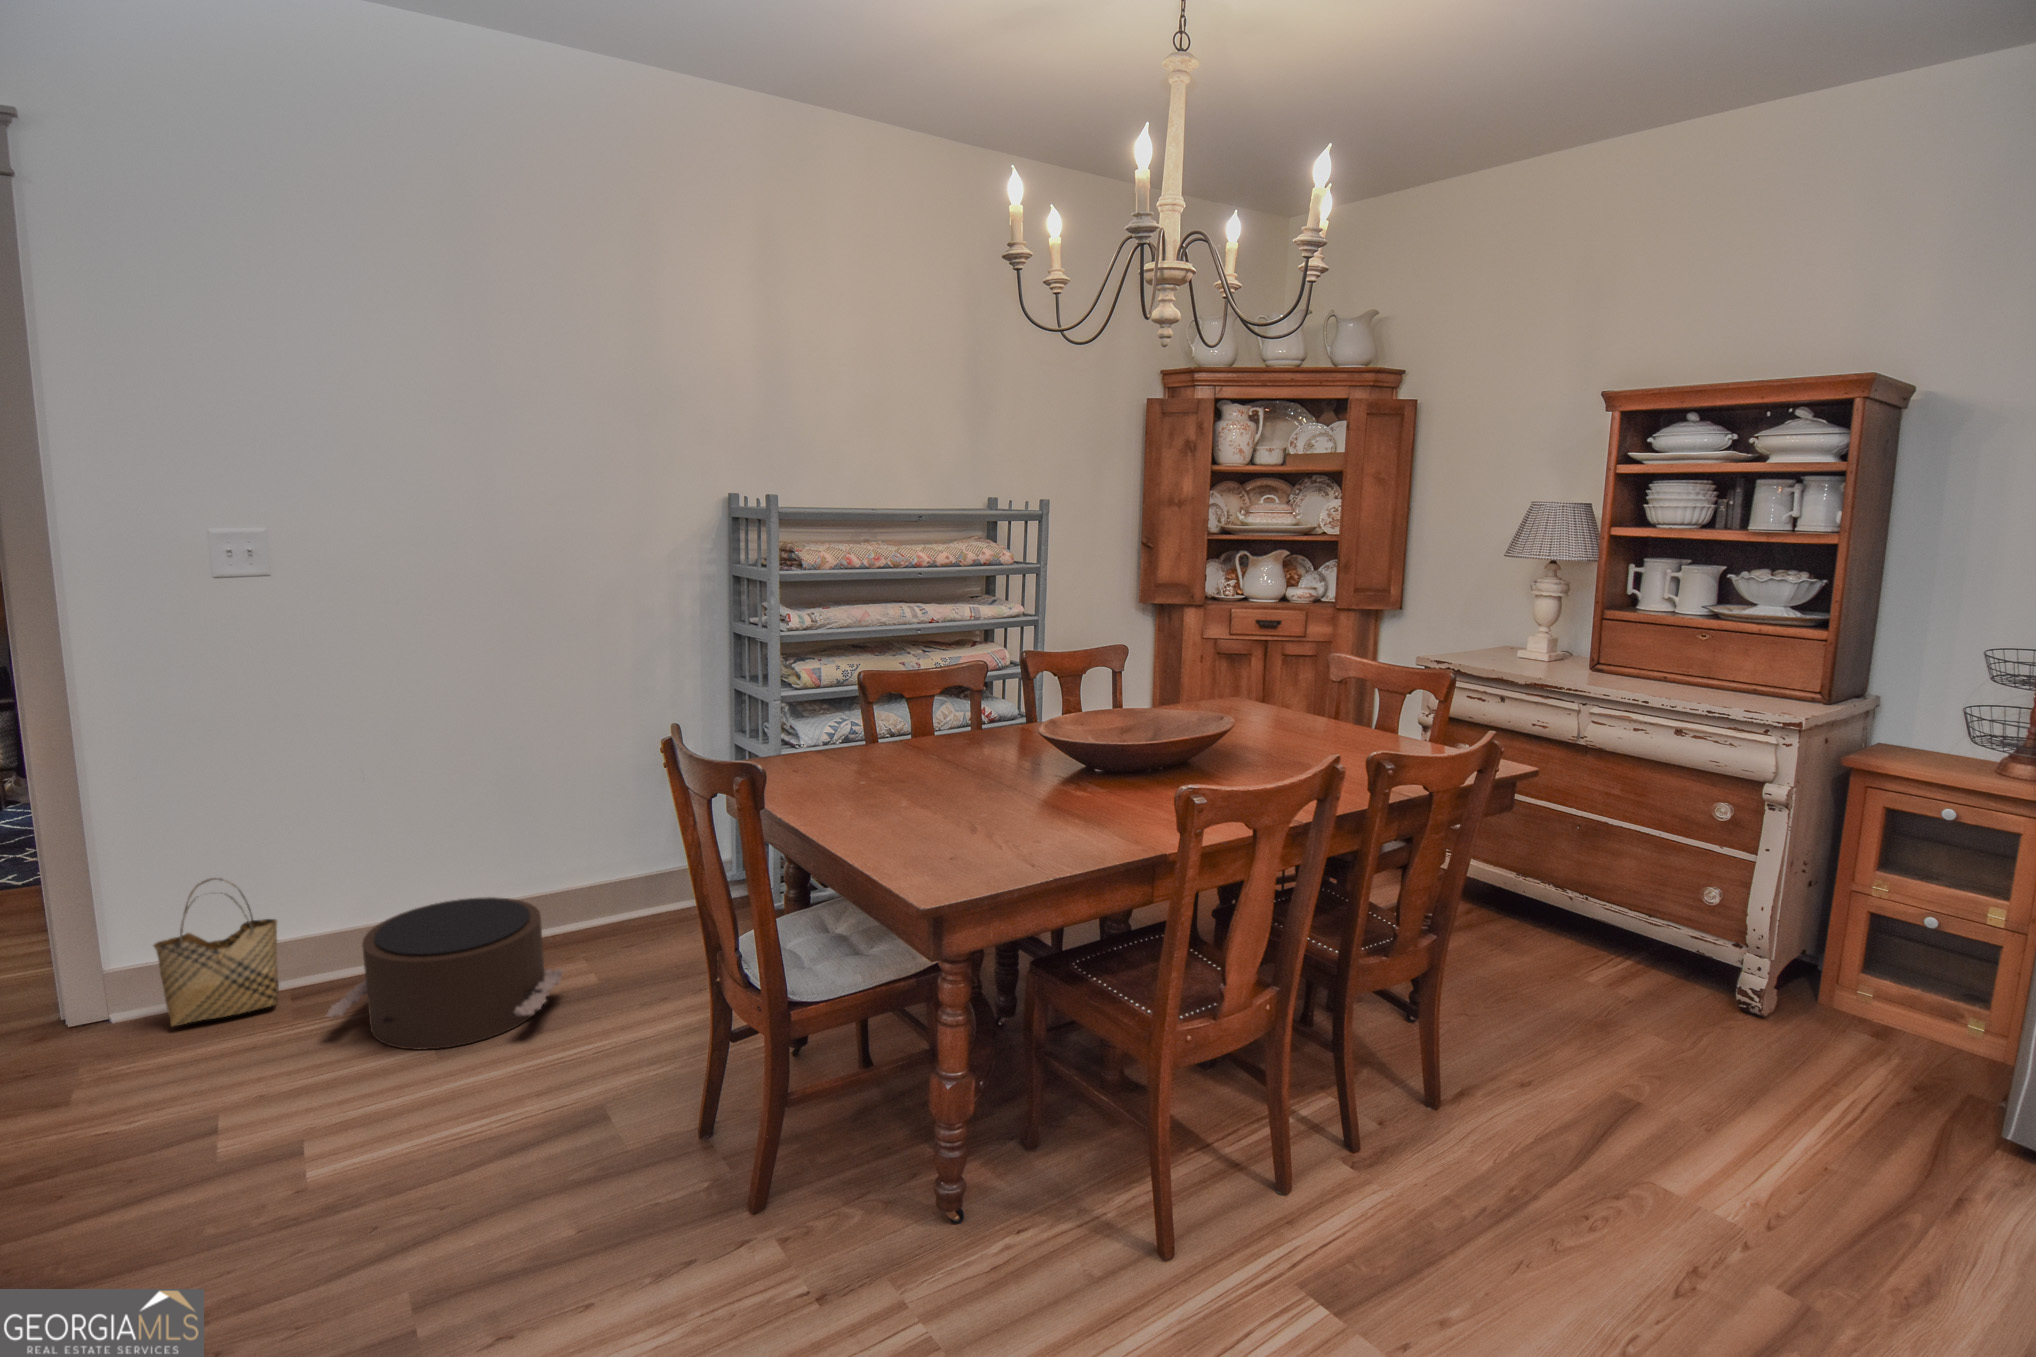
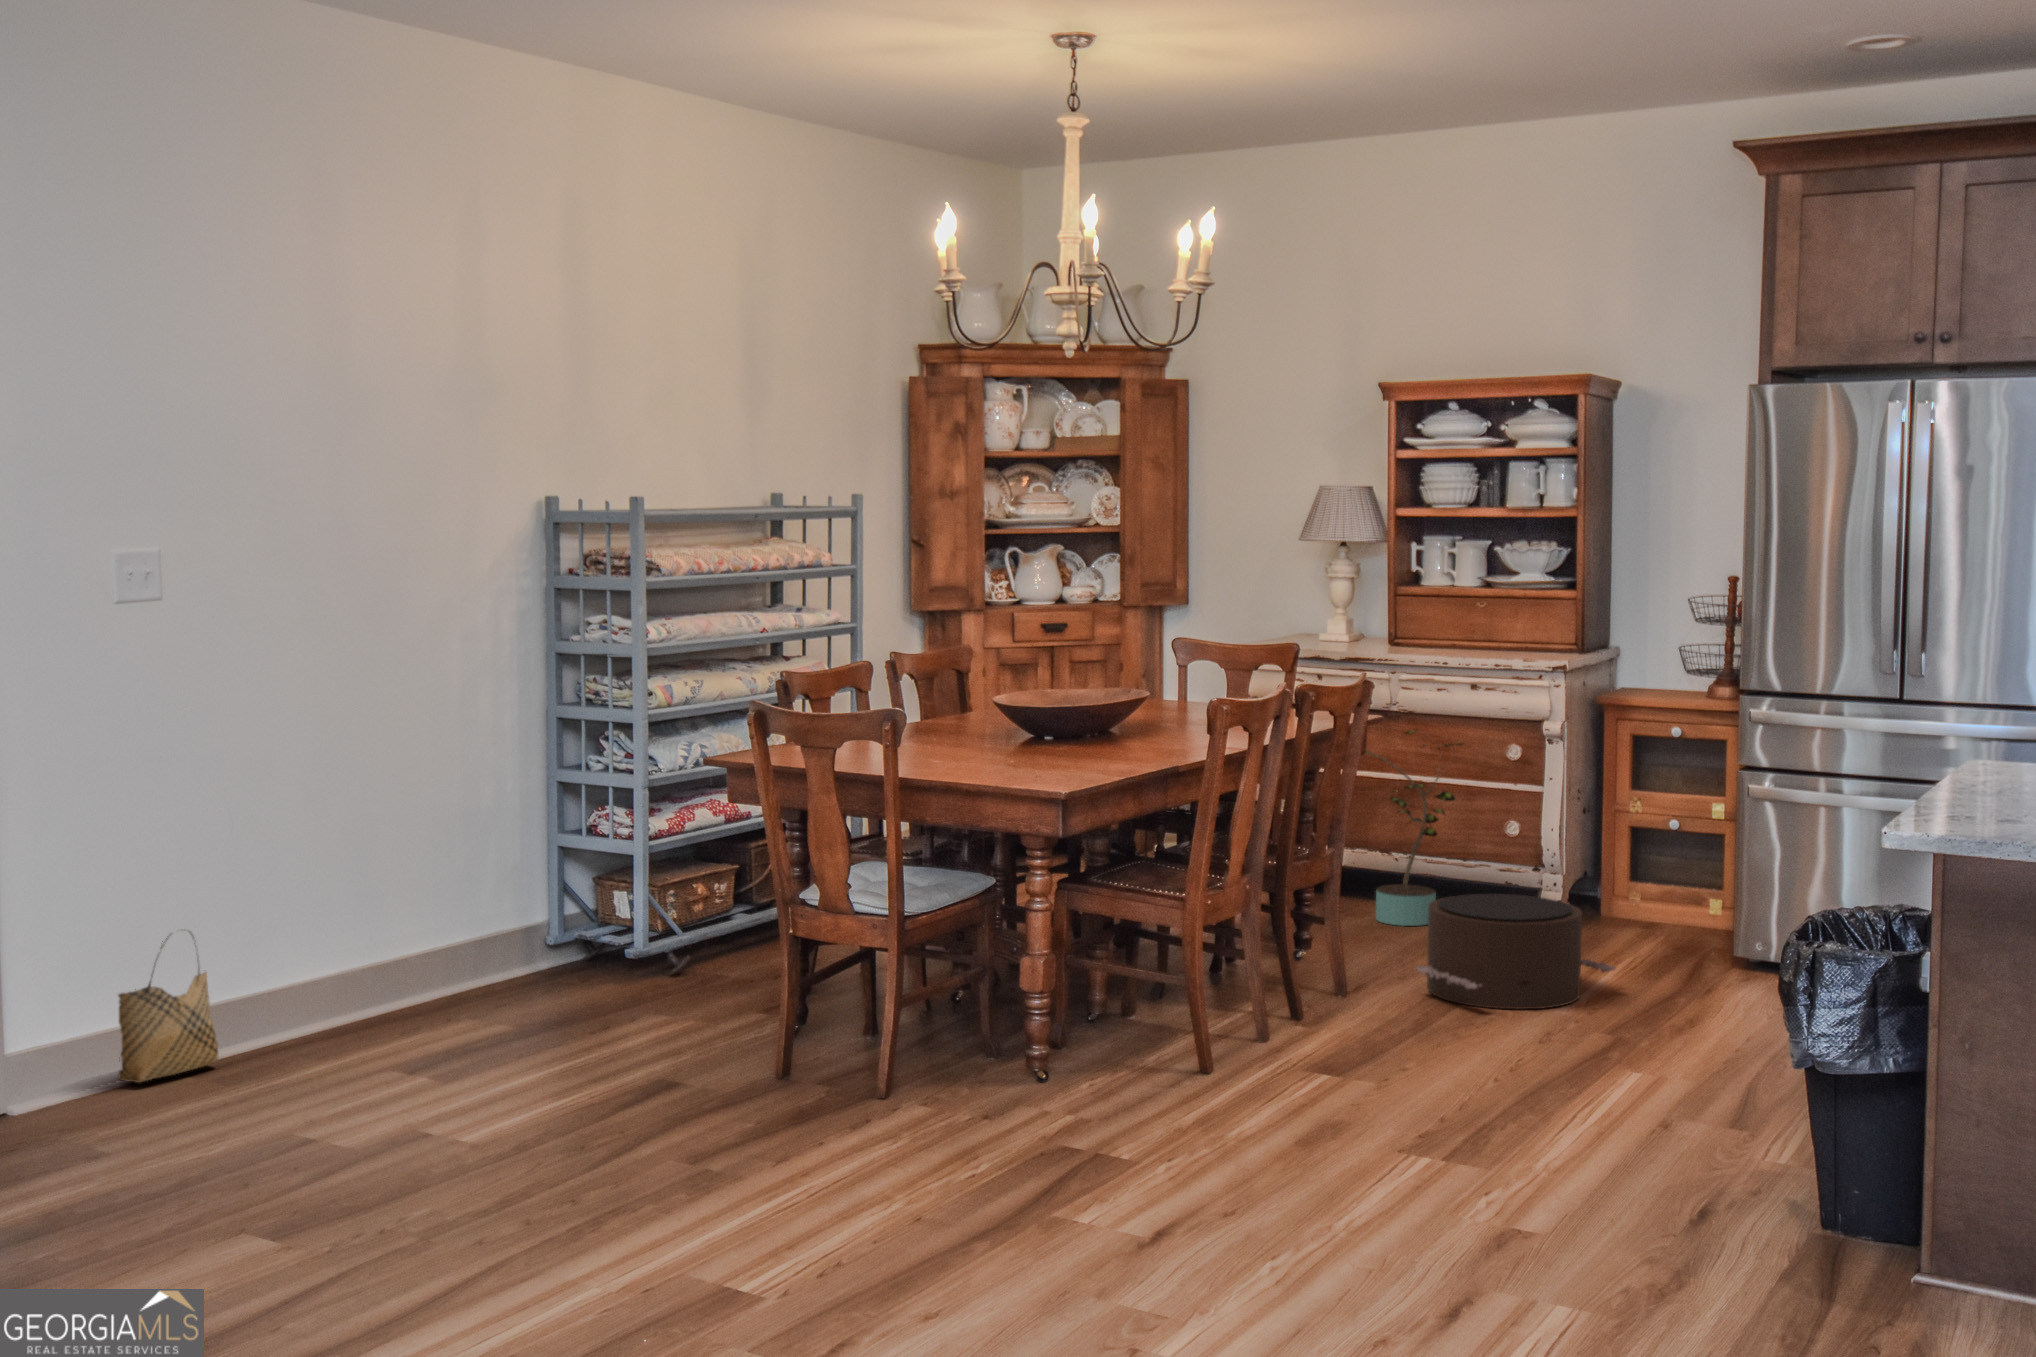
potted plant: none [1519,769,1657,985] -> present [1363,729,1462,926]
pouf: present [325,897,564,1050] -> present [1415,894,1616,1009]

